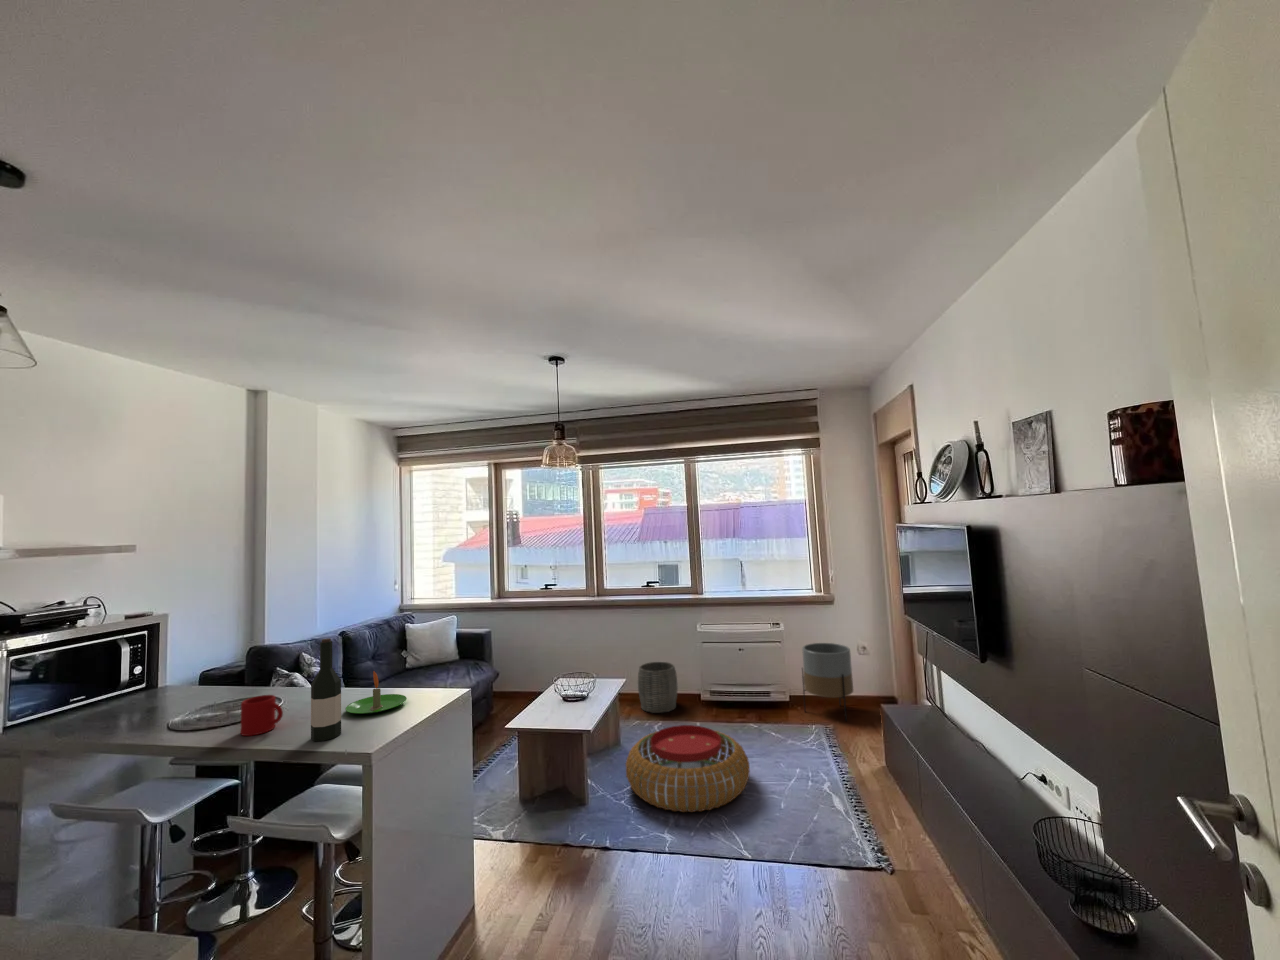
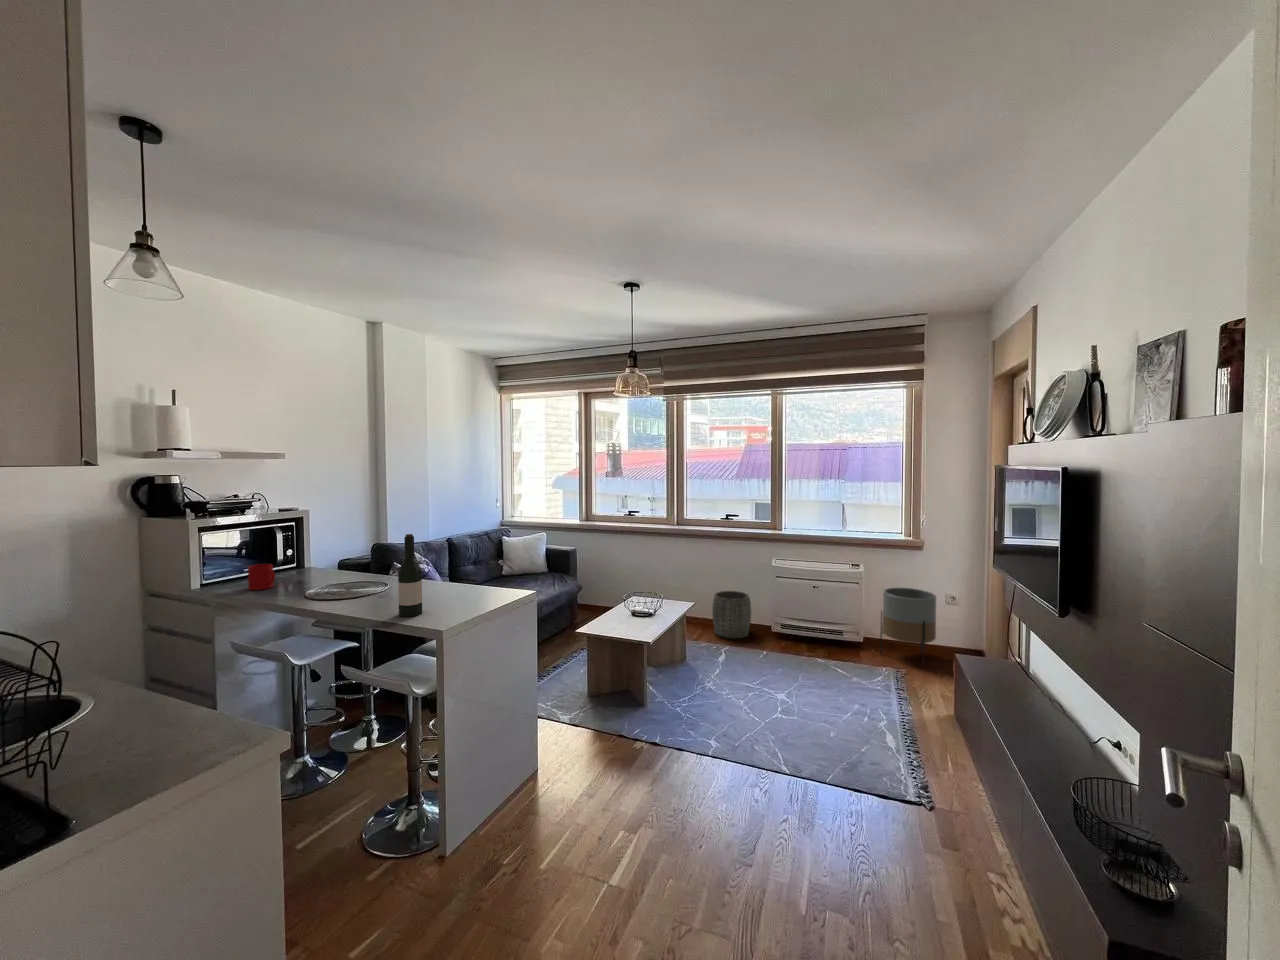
candle: present [345,671,407,714] -> none [430,567,480,601]
mug: present [241,695,283,736] -> present [248,564,276,590]
pouf: present [626,725,750,812] -> none [686,650,806,728]

